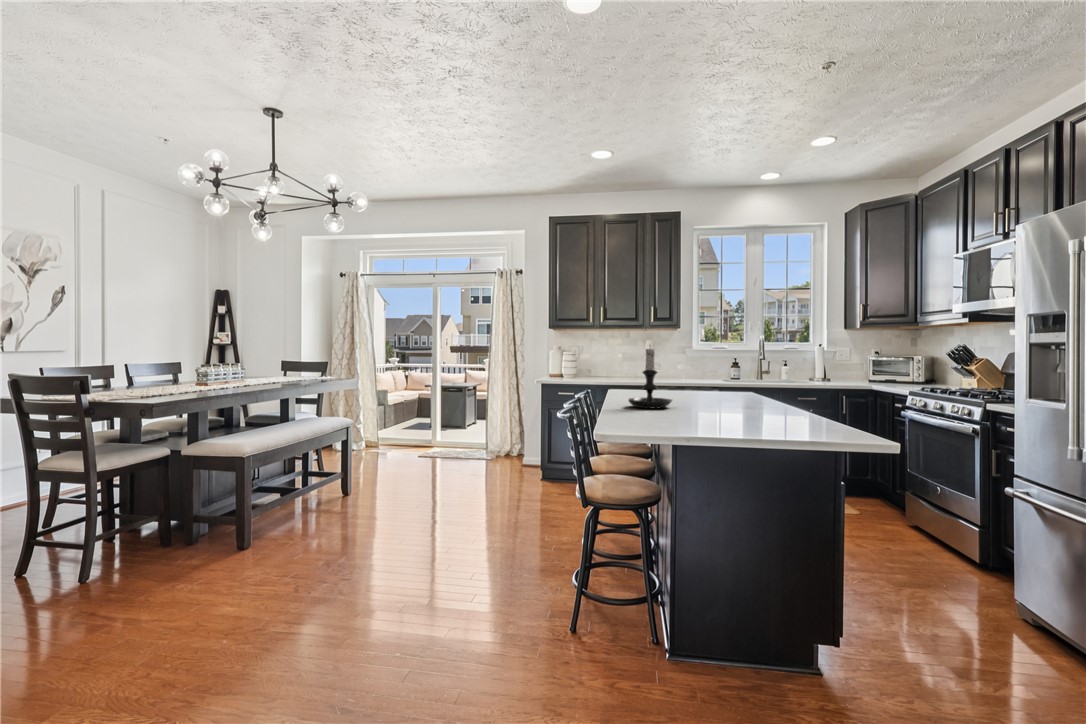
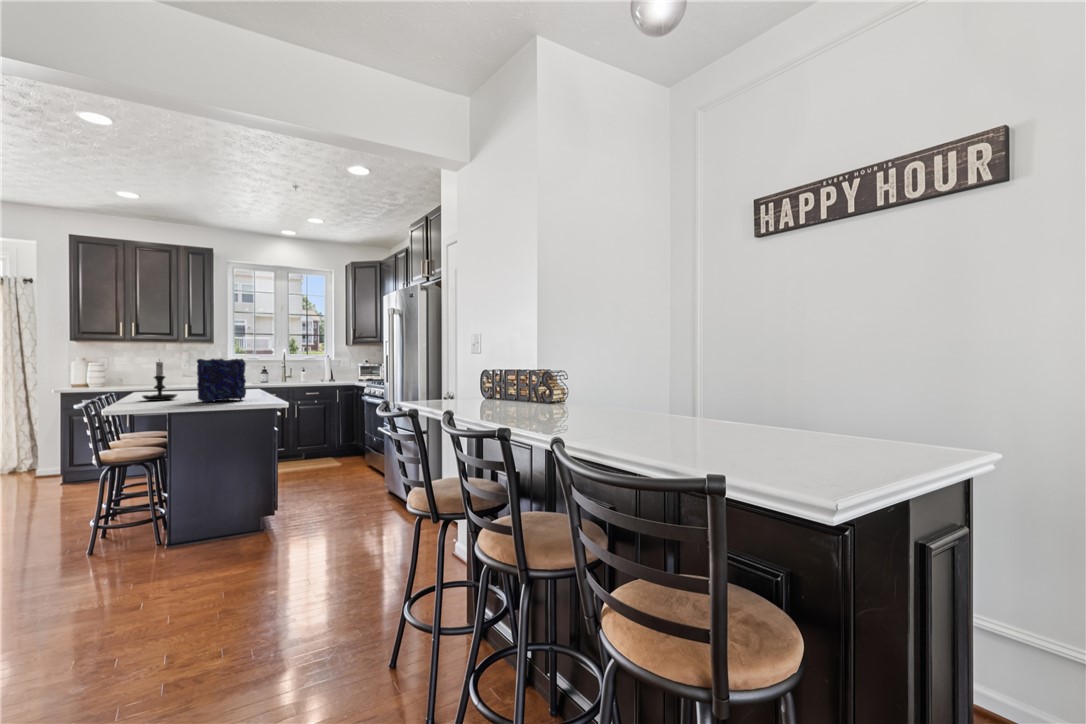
vase: none [713,342,798,423] -> present [197,359,246,402]

